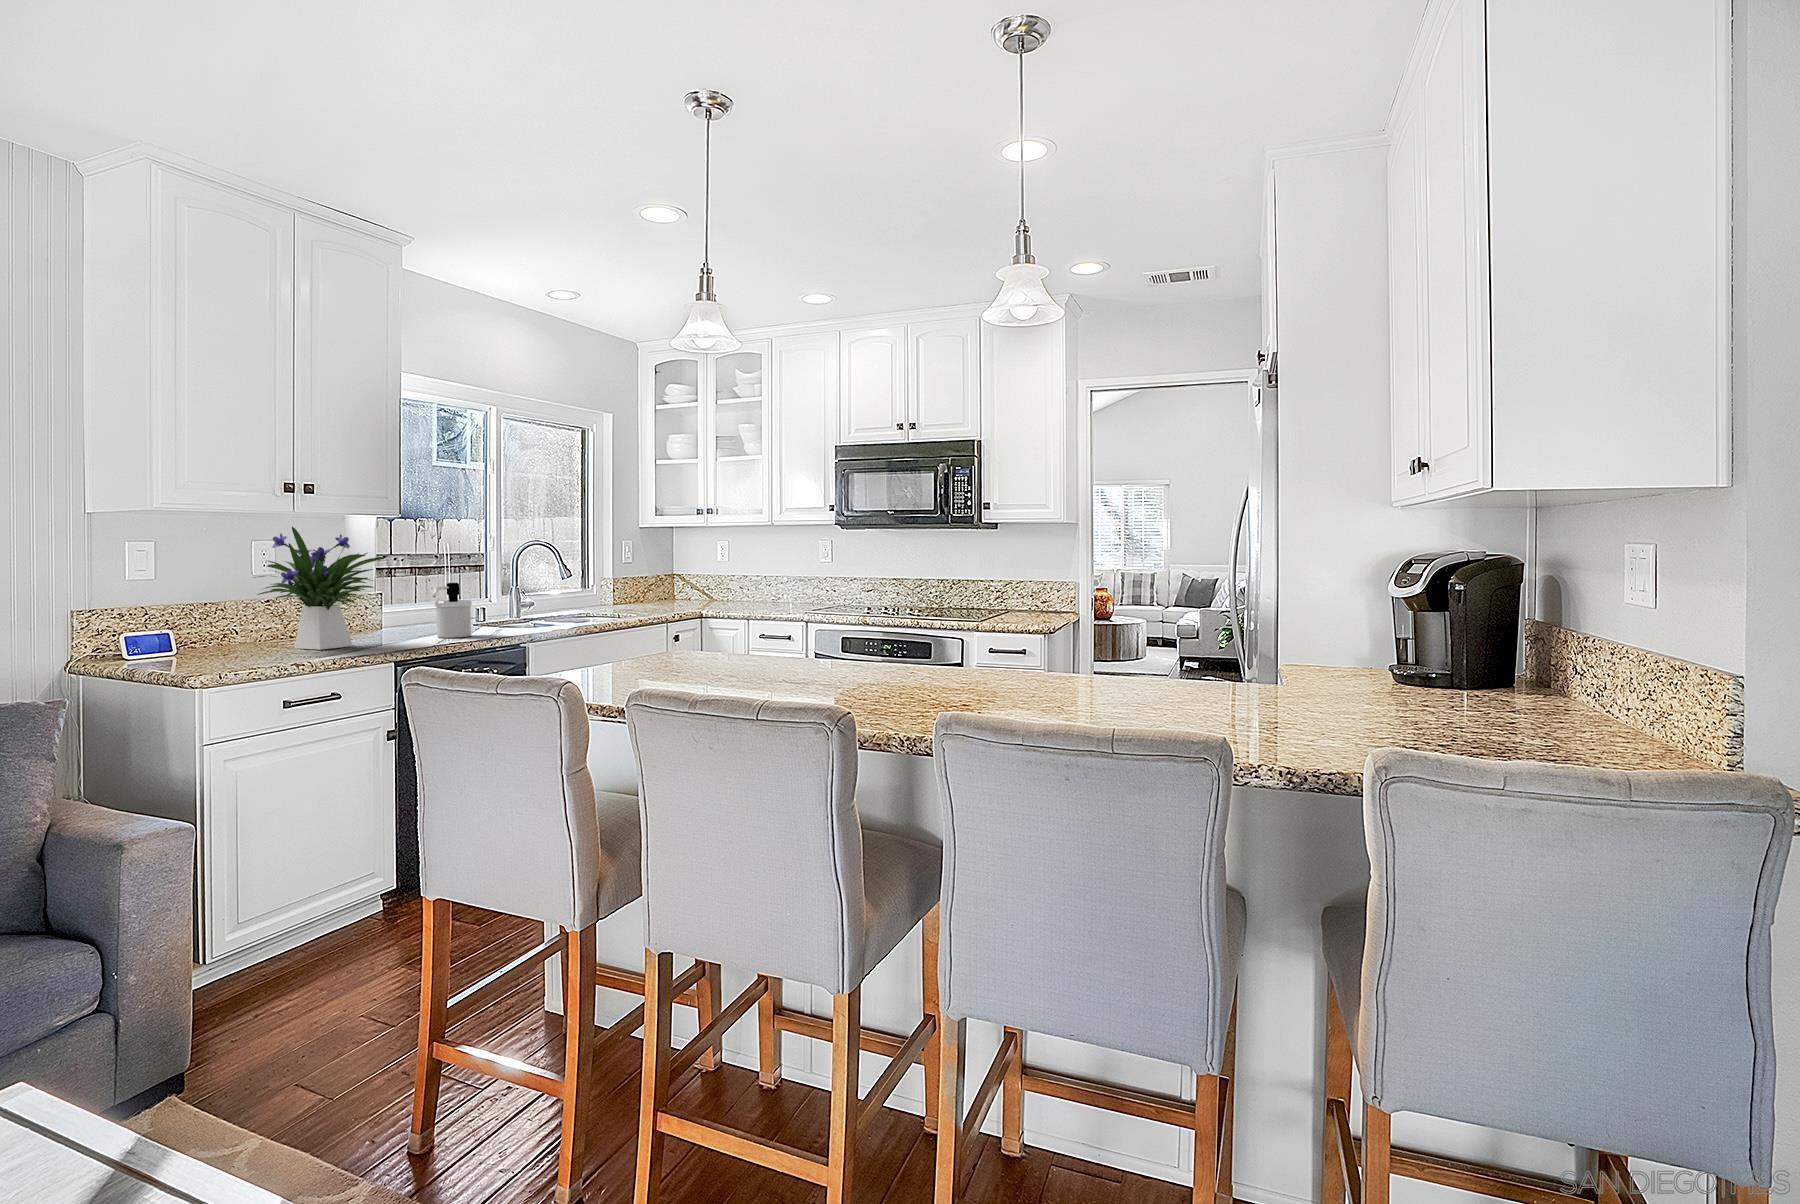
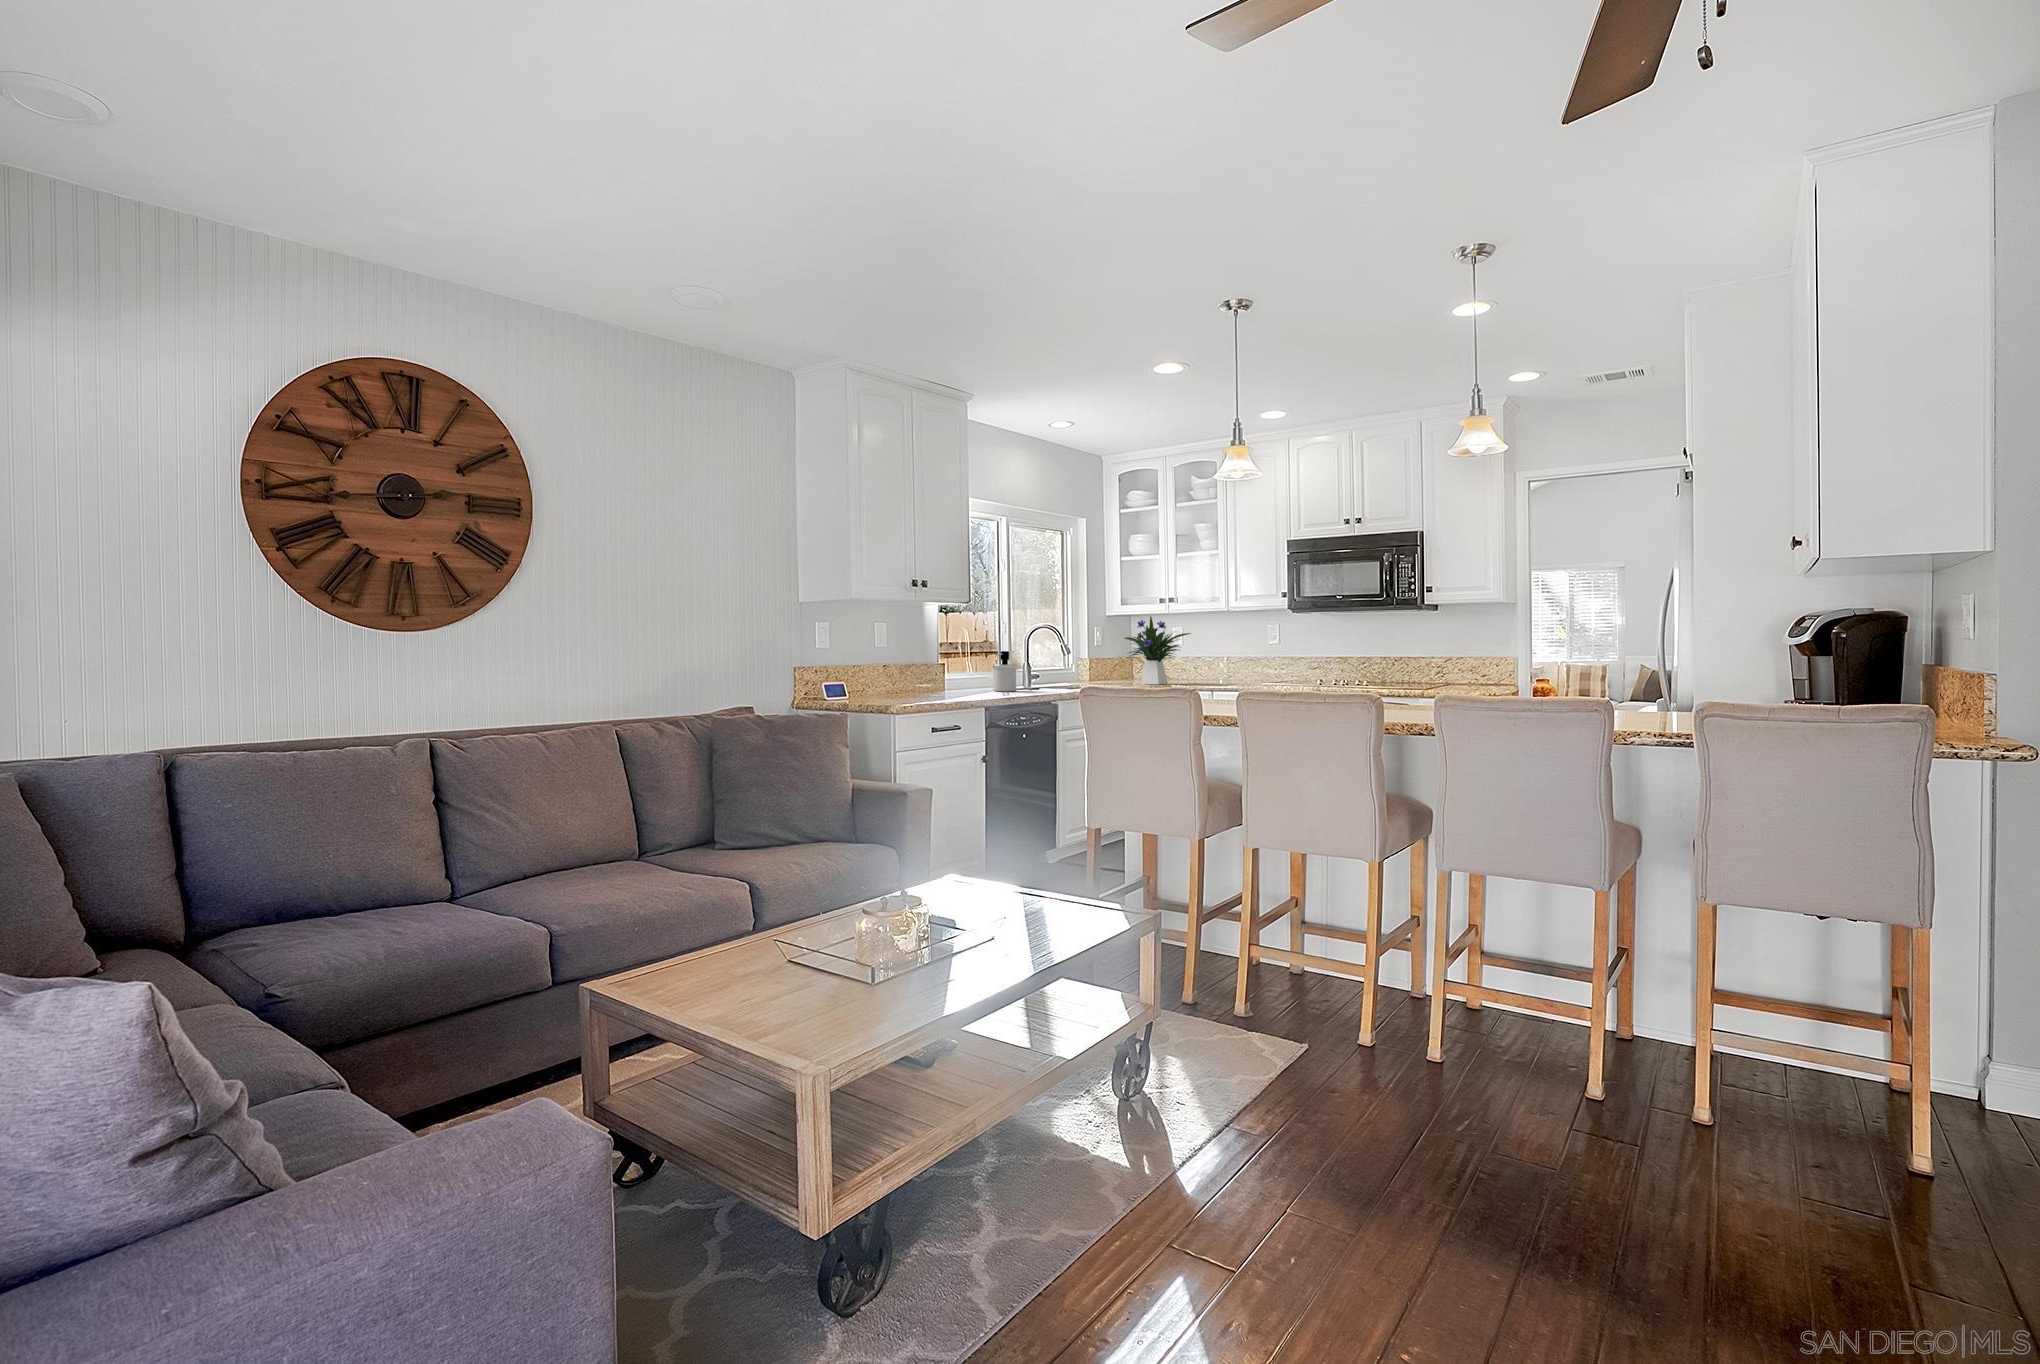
flower arrangement: present [254,527,387,650] -> present [1124,616,1191,684]

